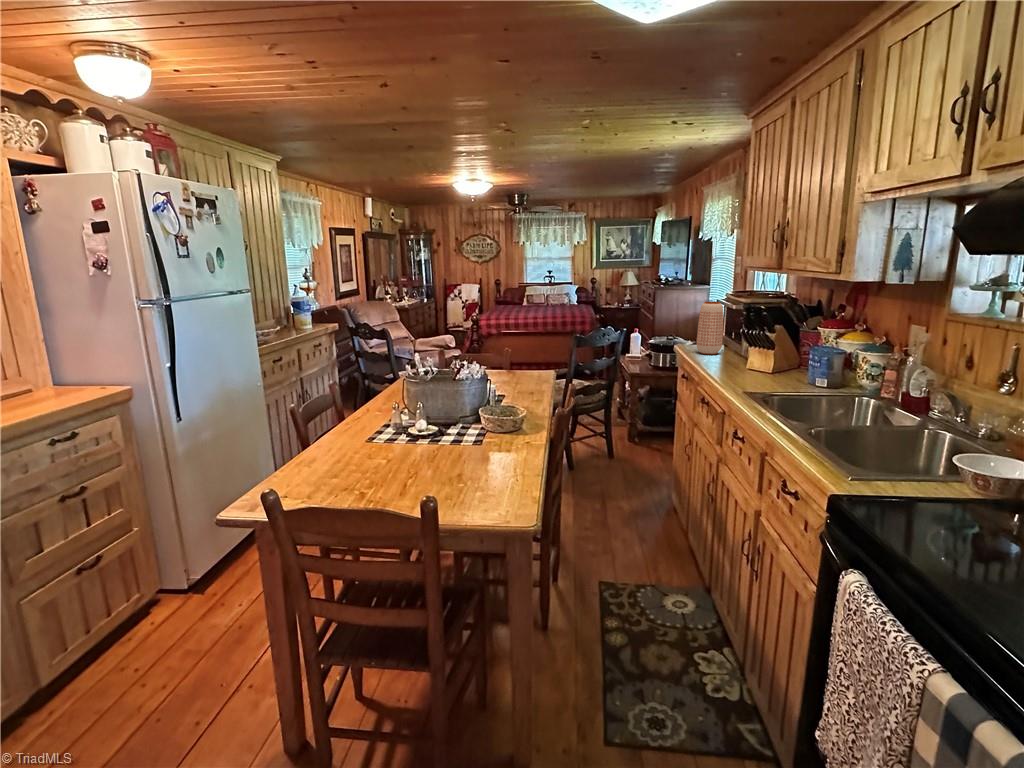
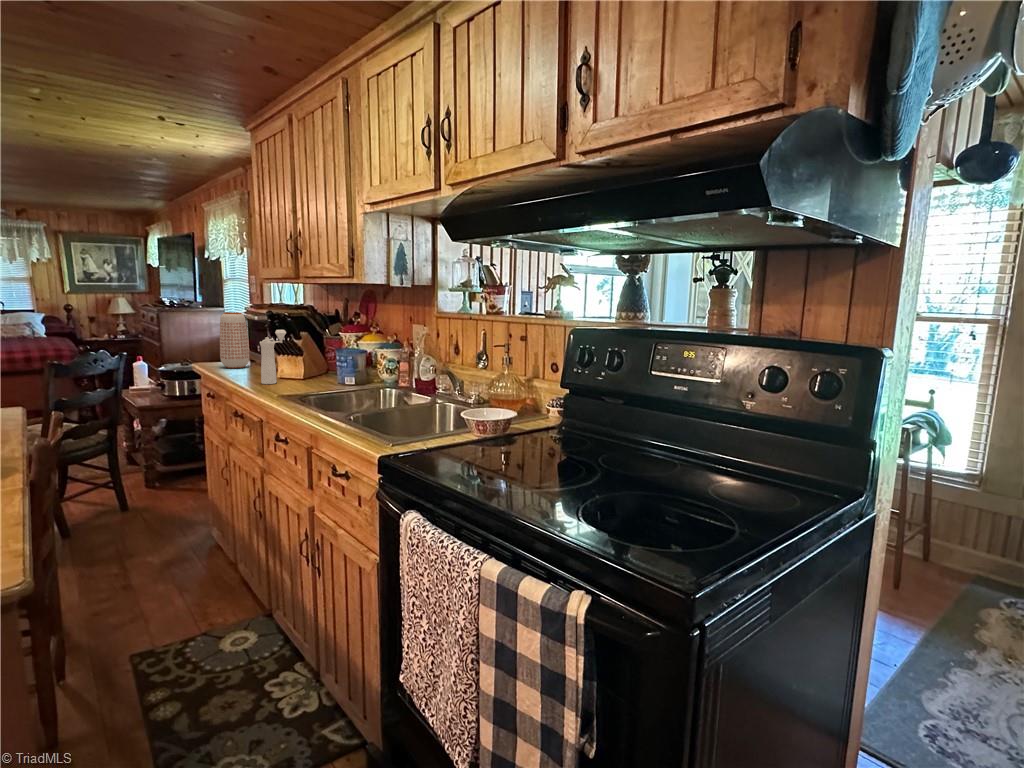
pepper mill: none [728,325,759,378] -> present [260,330,286,384]

